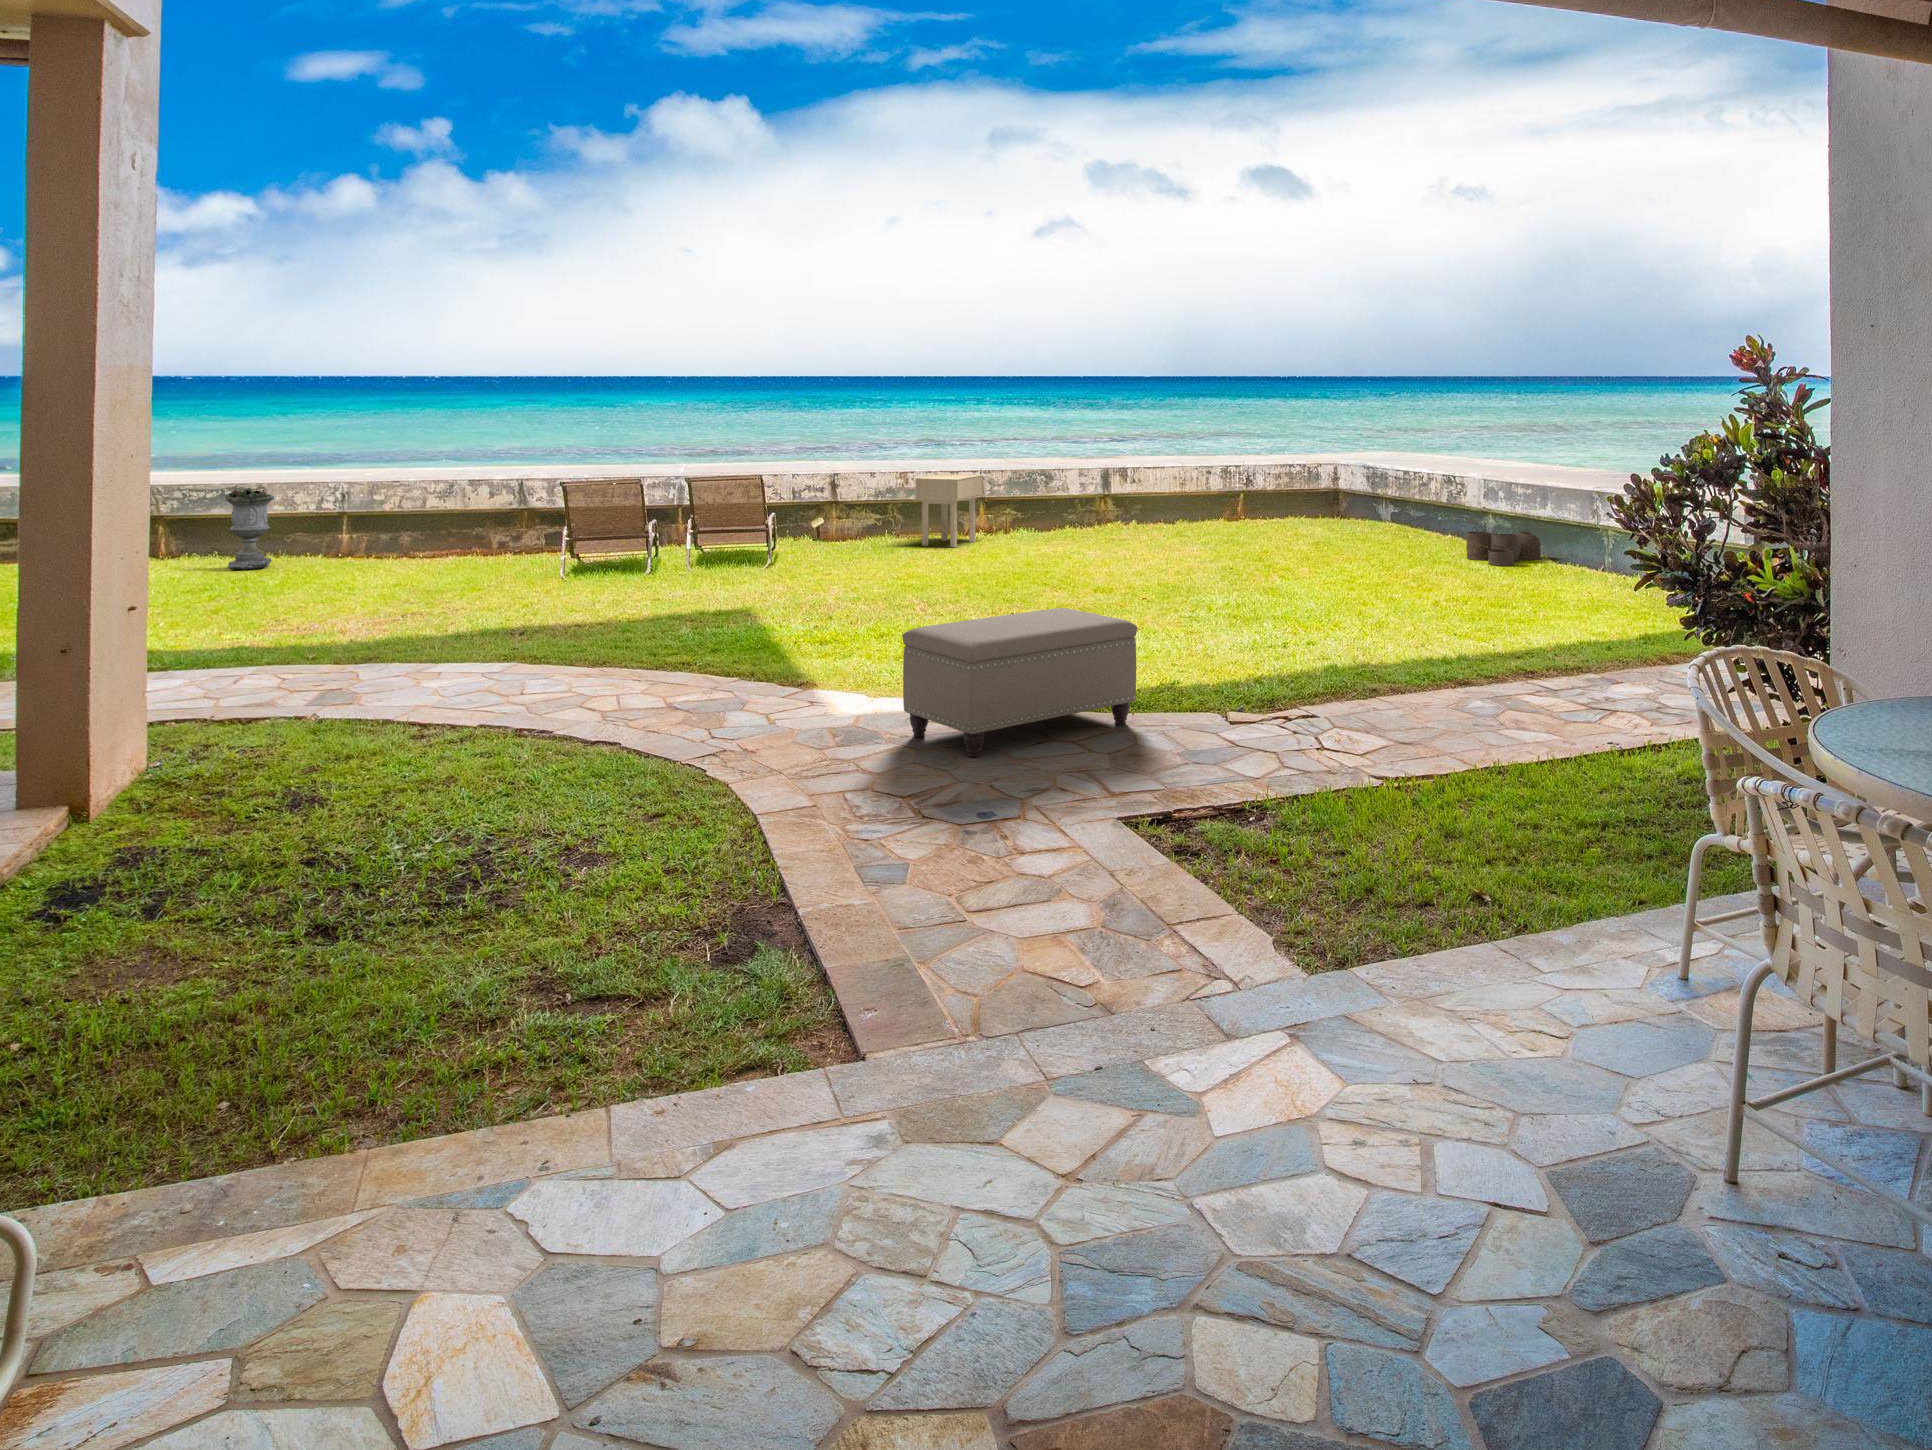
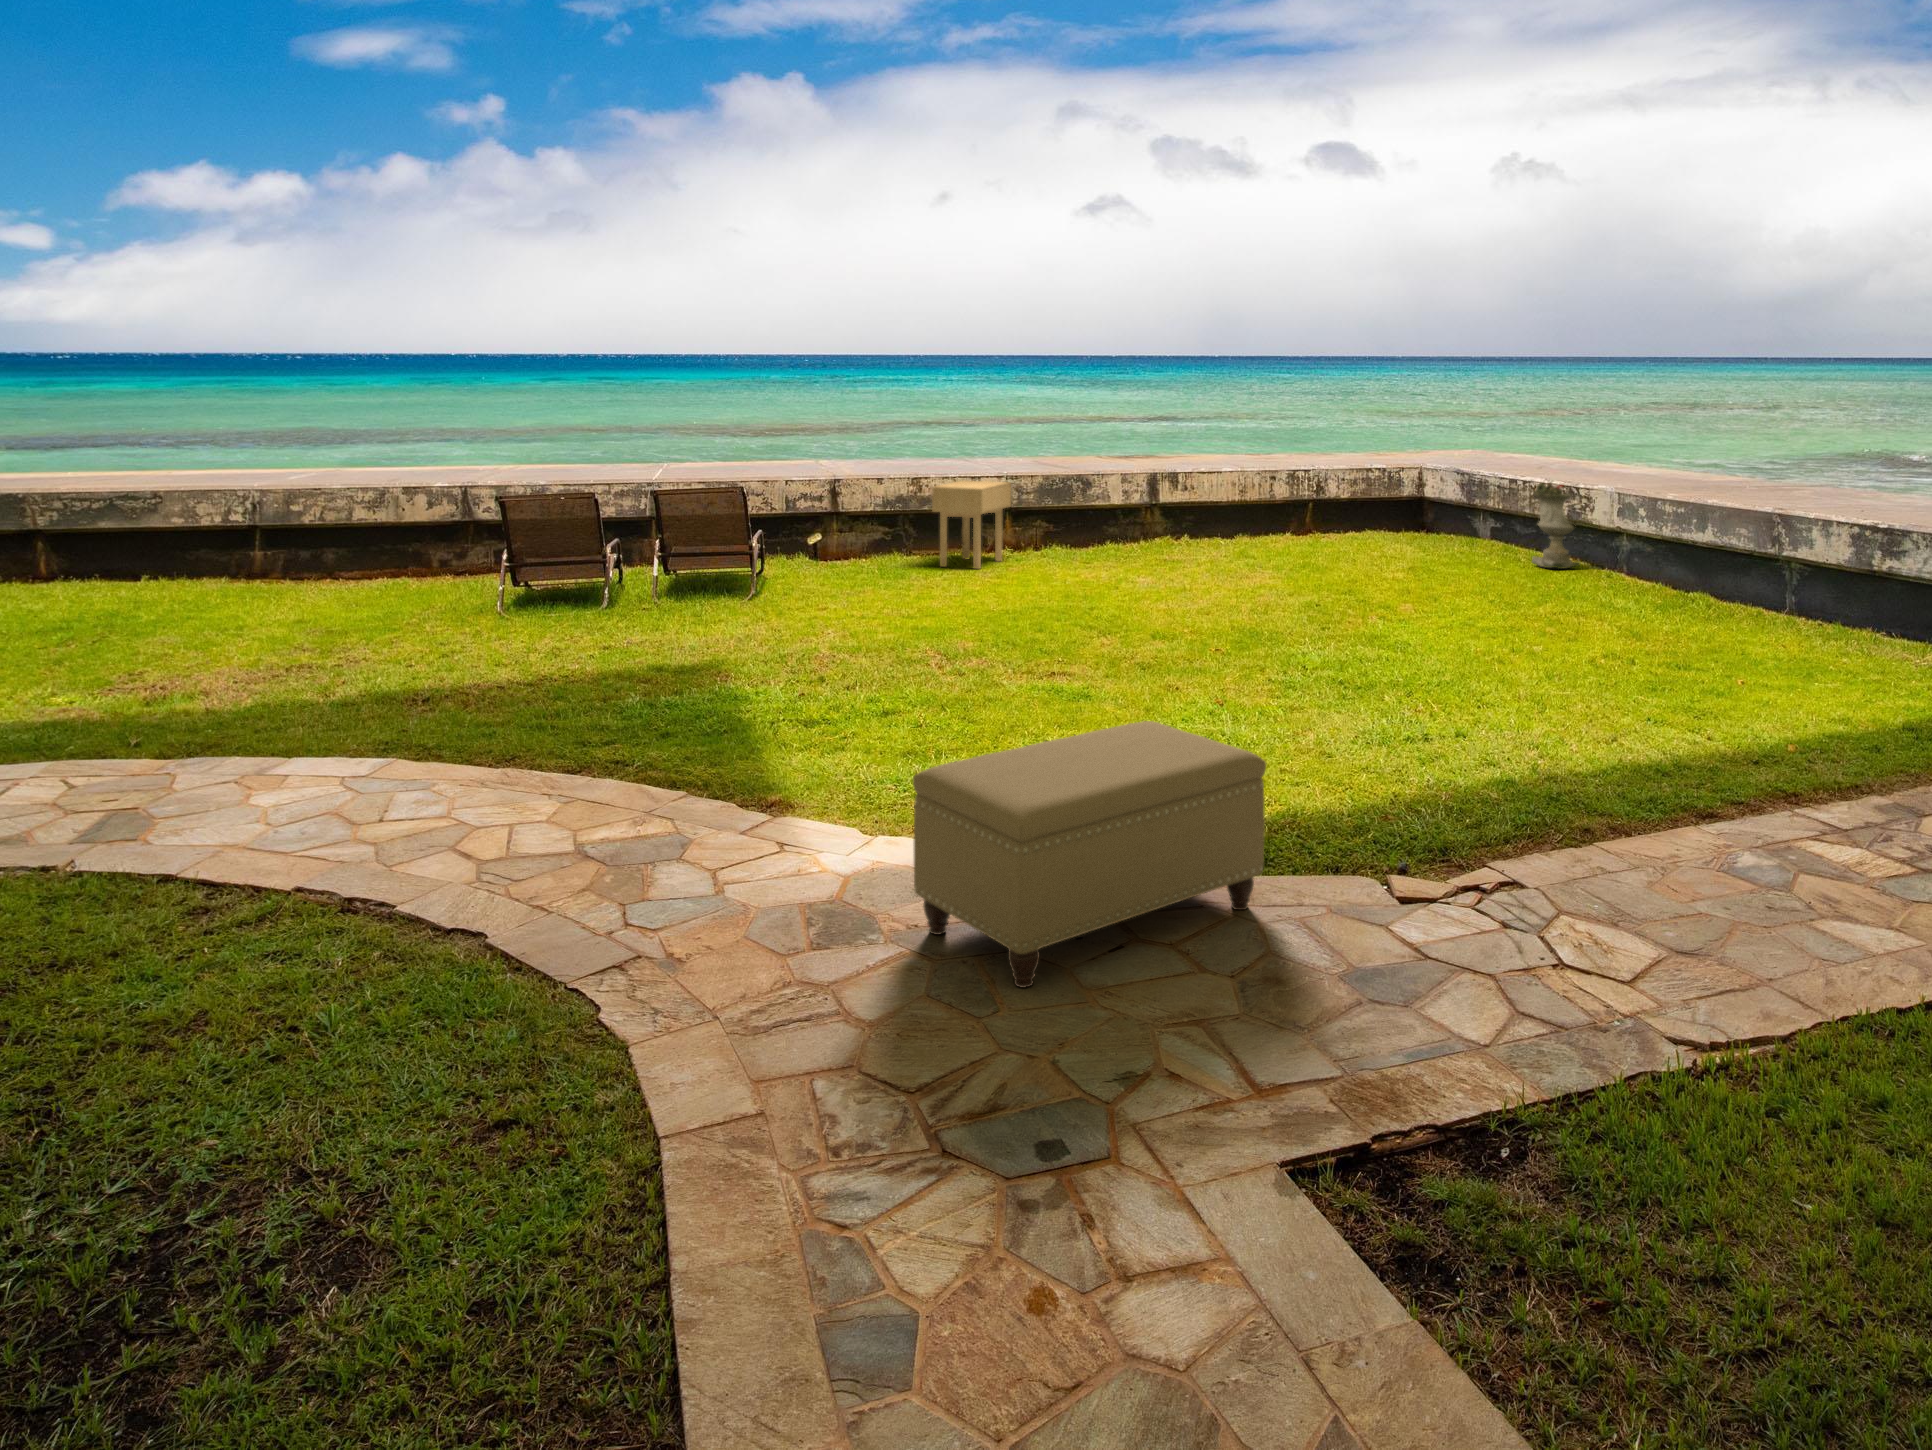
planter: present [226,488,275,570] -> present [1532,482,1580,569]
woven basket: present [1466,527,1541,566] -> none [1602,554,1695,605]

